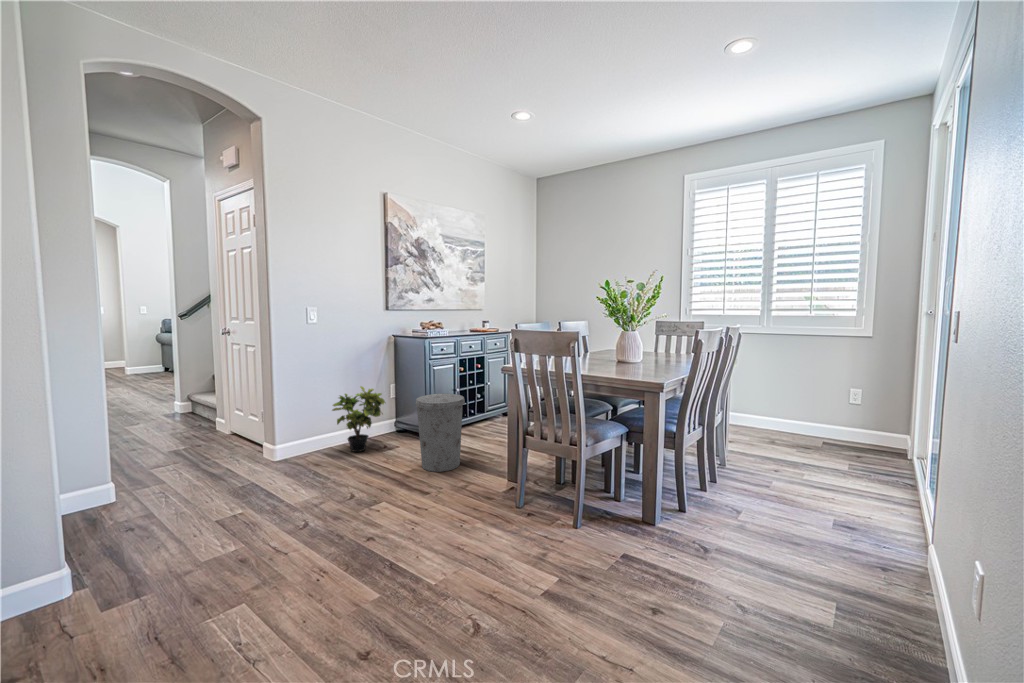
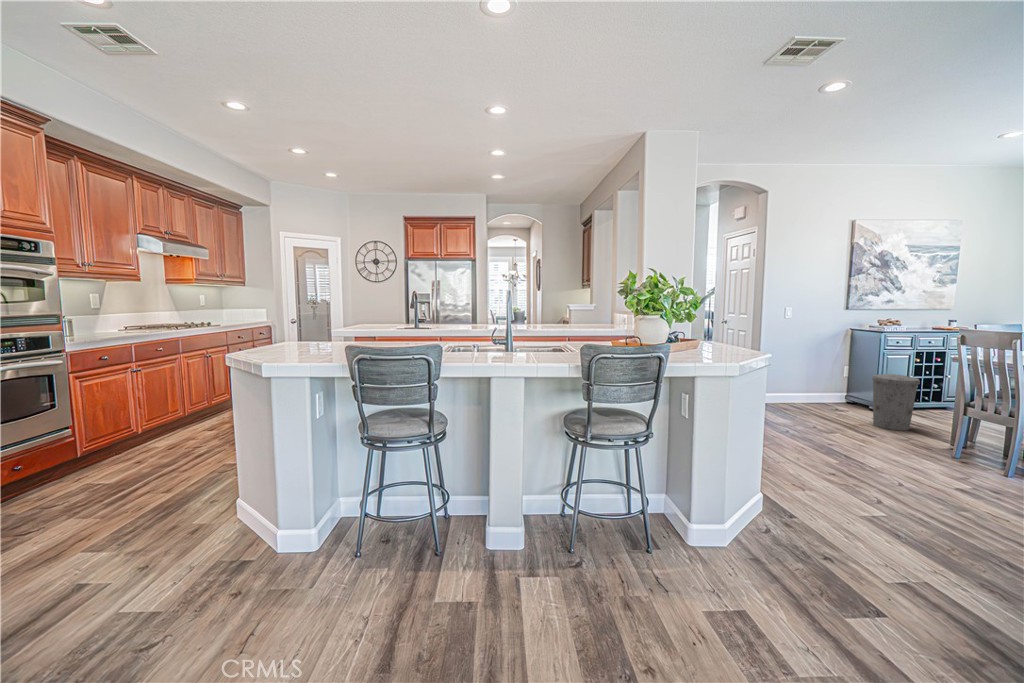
potted plant: present [332,386,385,452] -> none [797,363,842,408]

